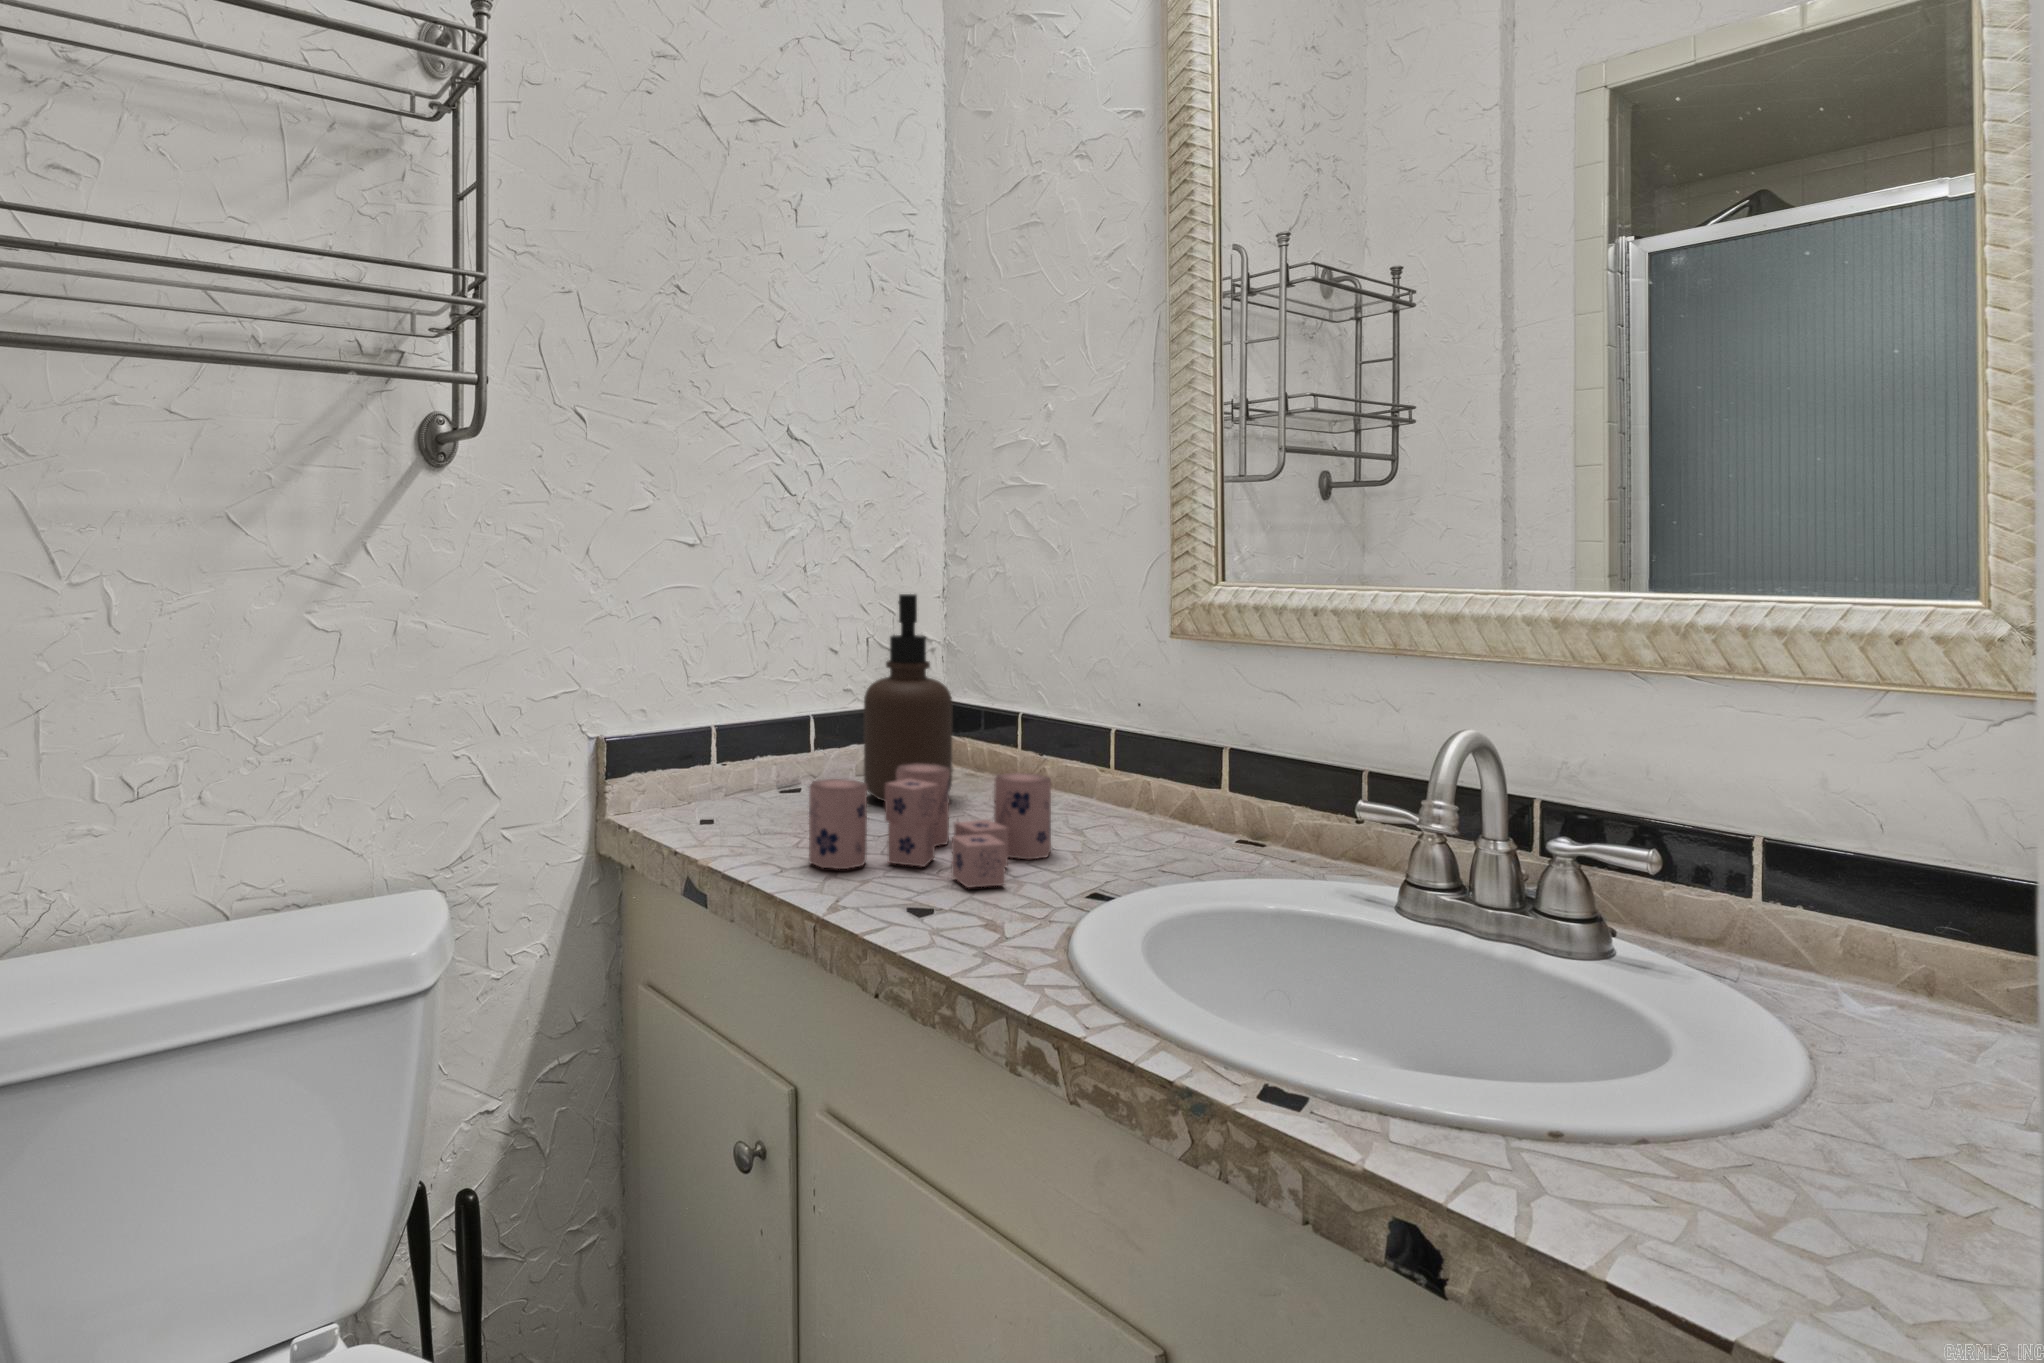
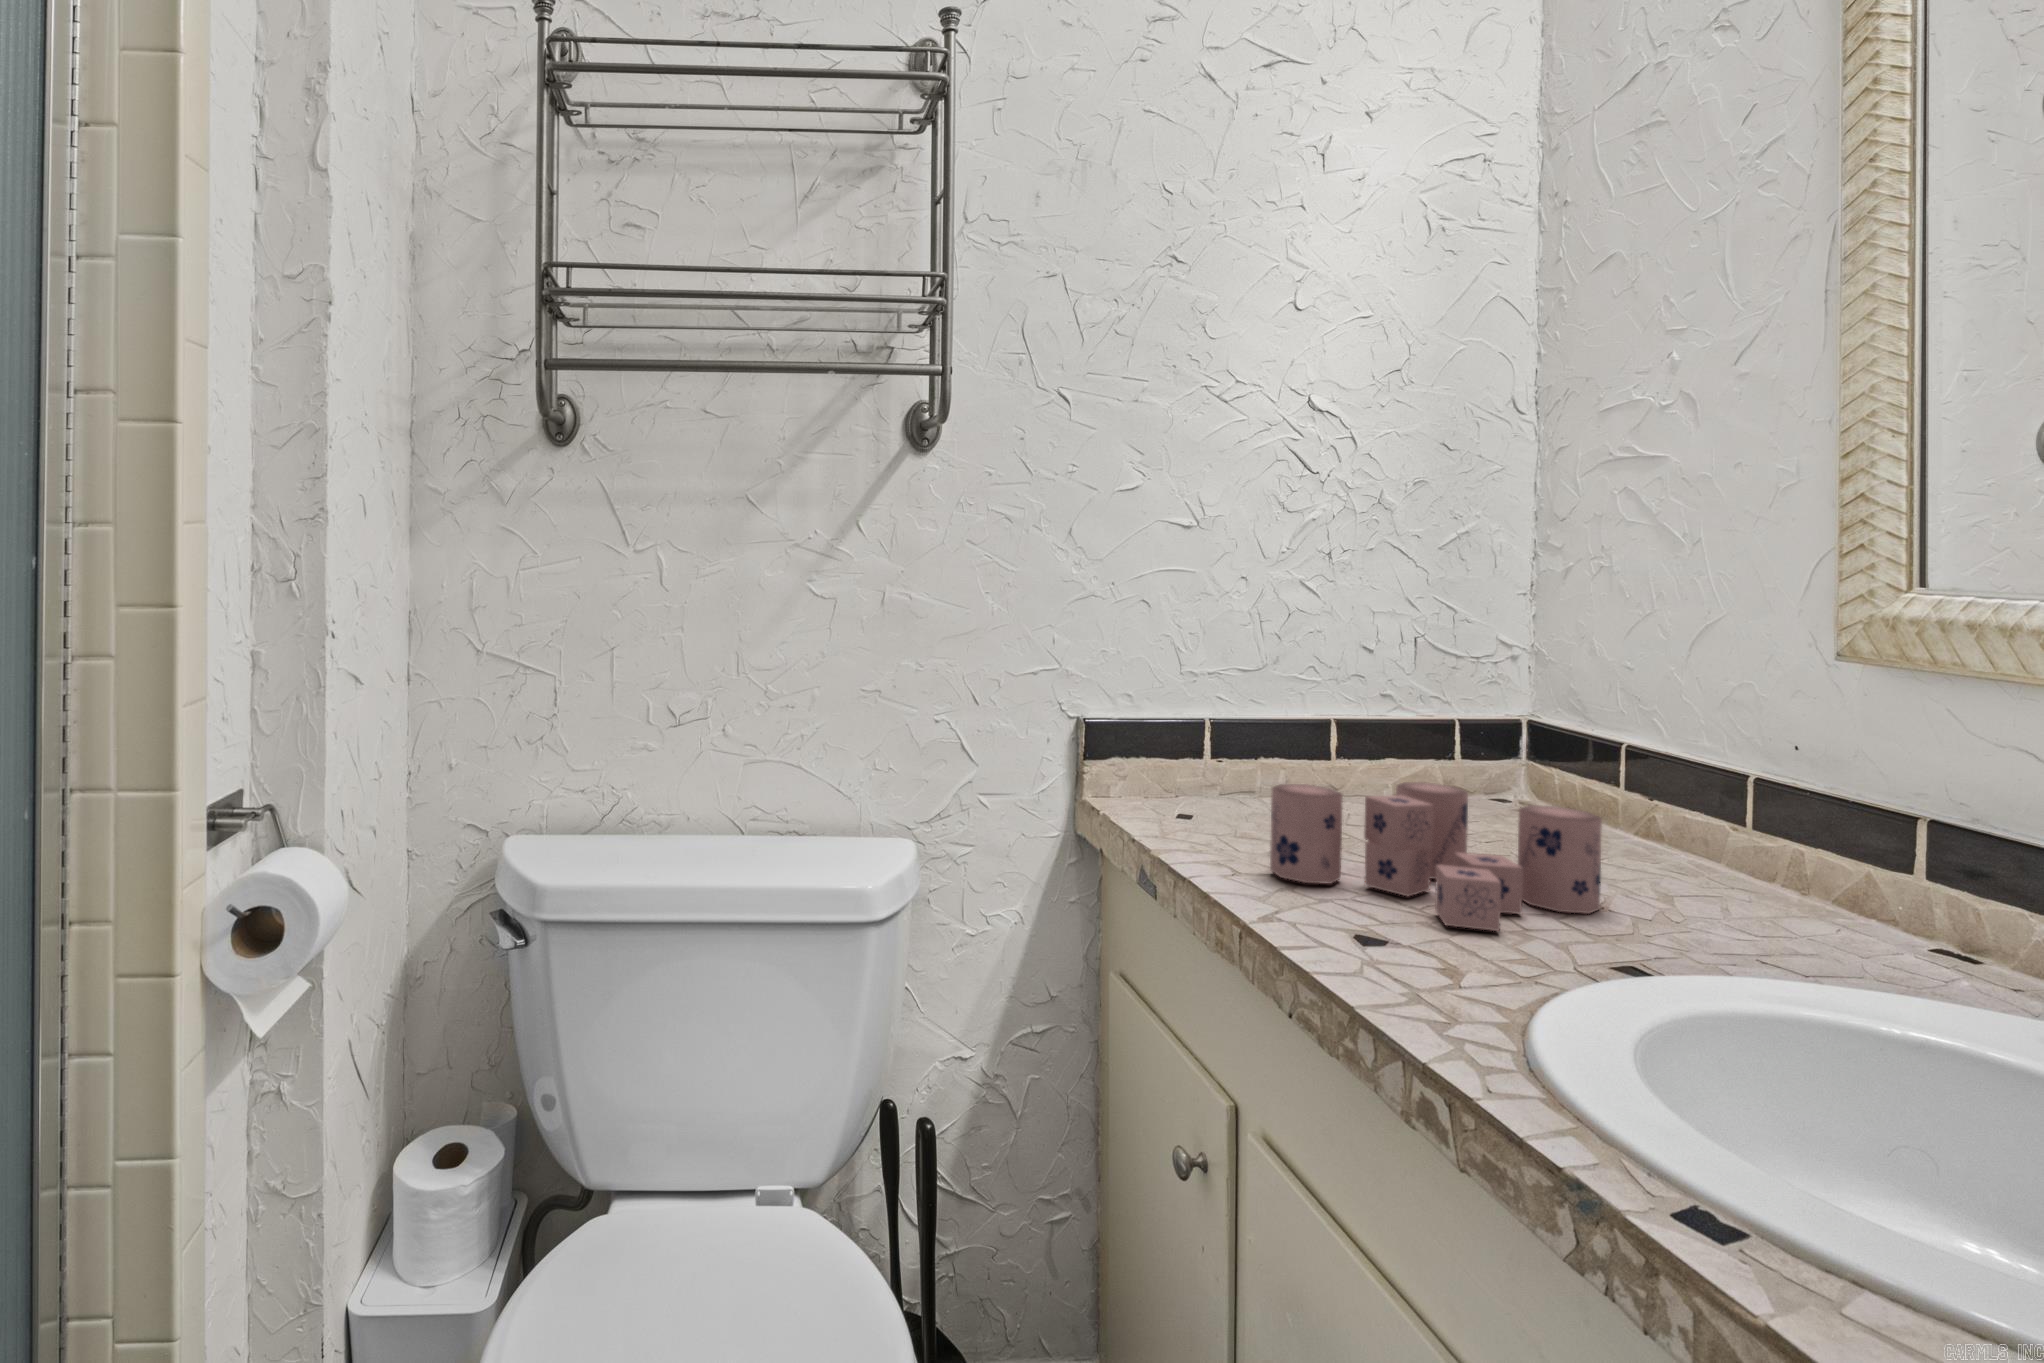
soap dispenser: present [864,594,952,801] -> none [1390,589,1509,835]

